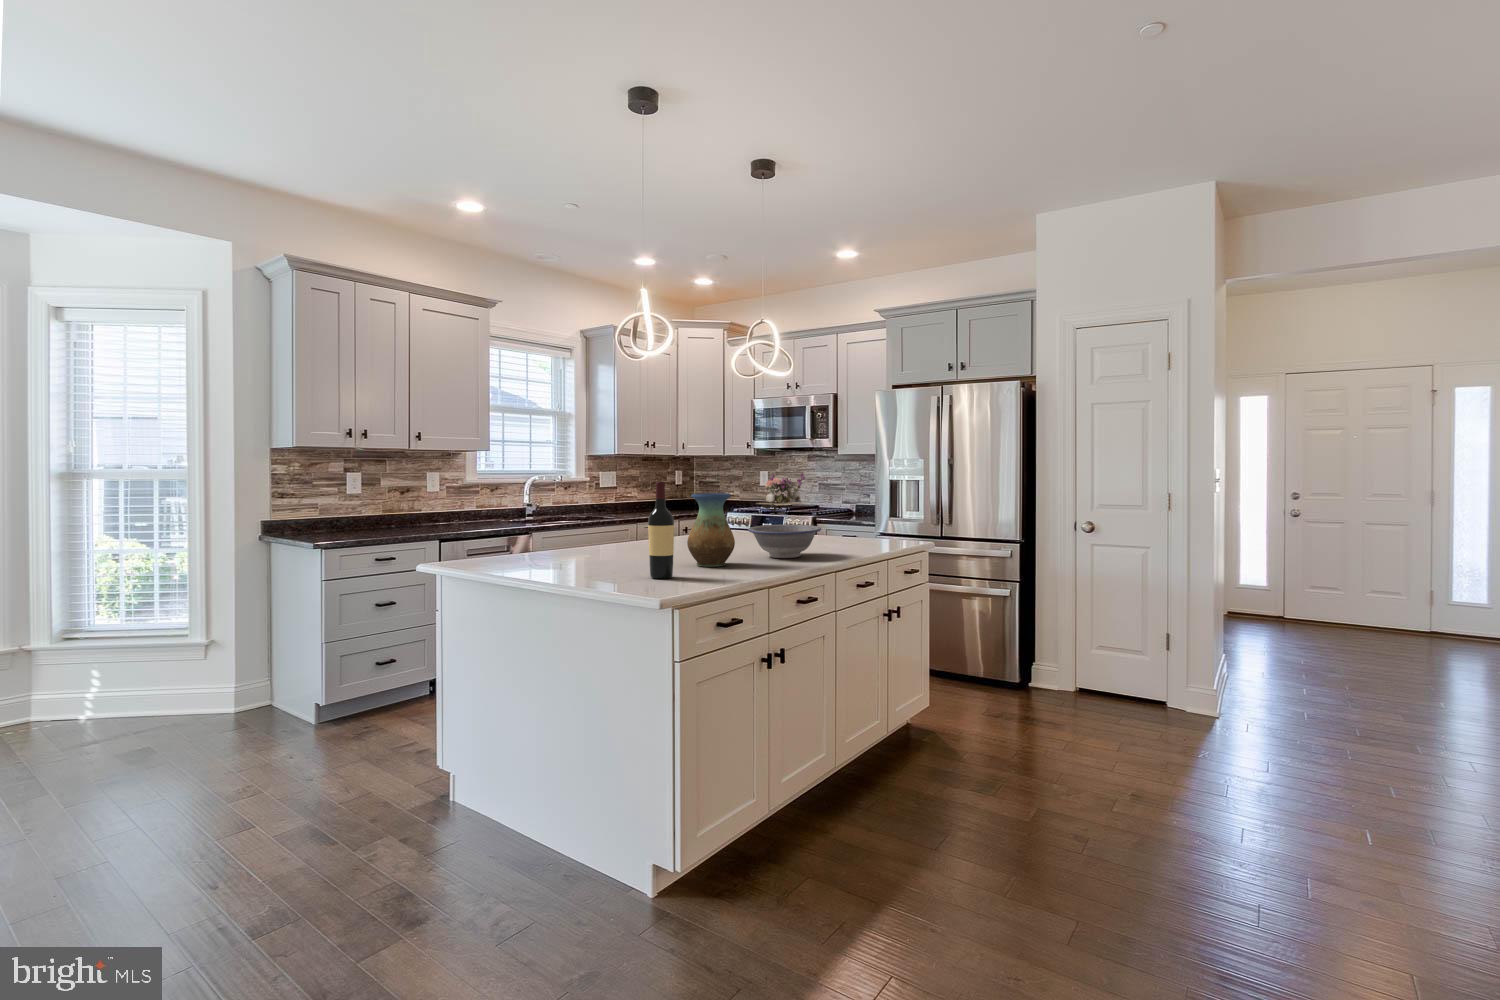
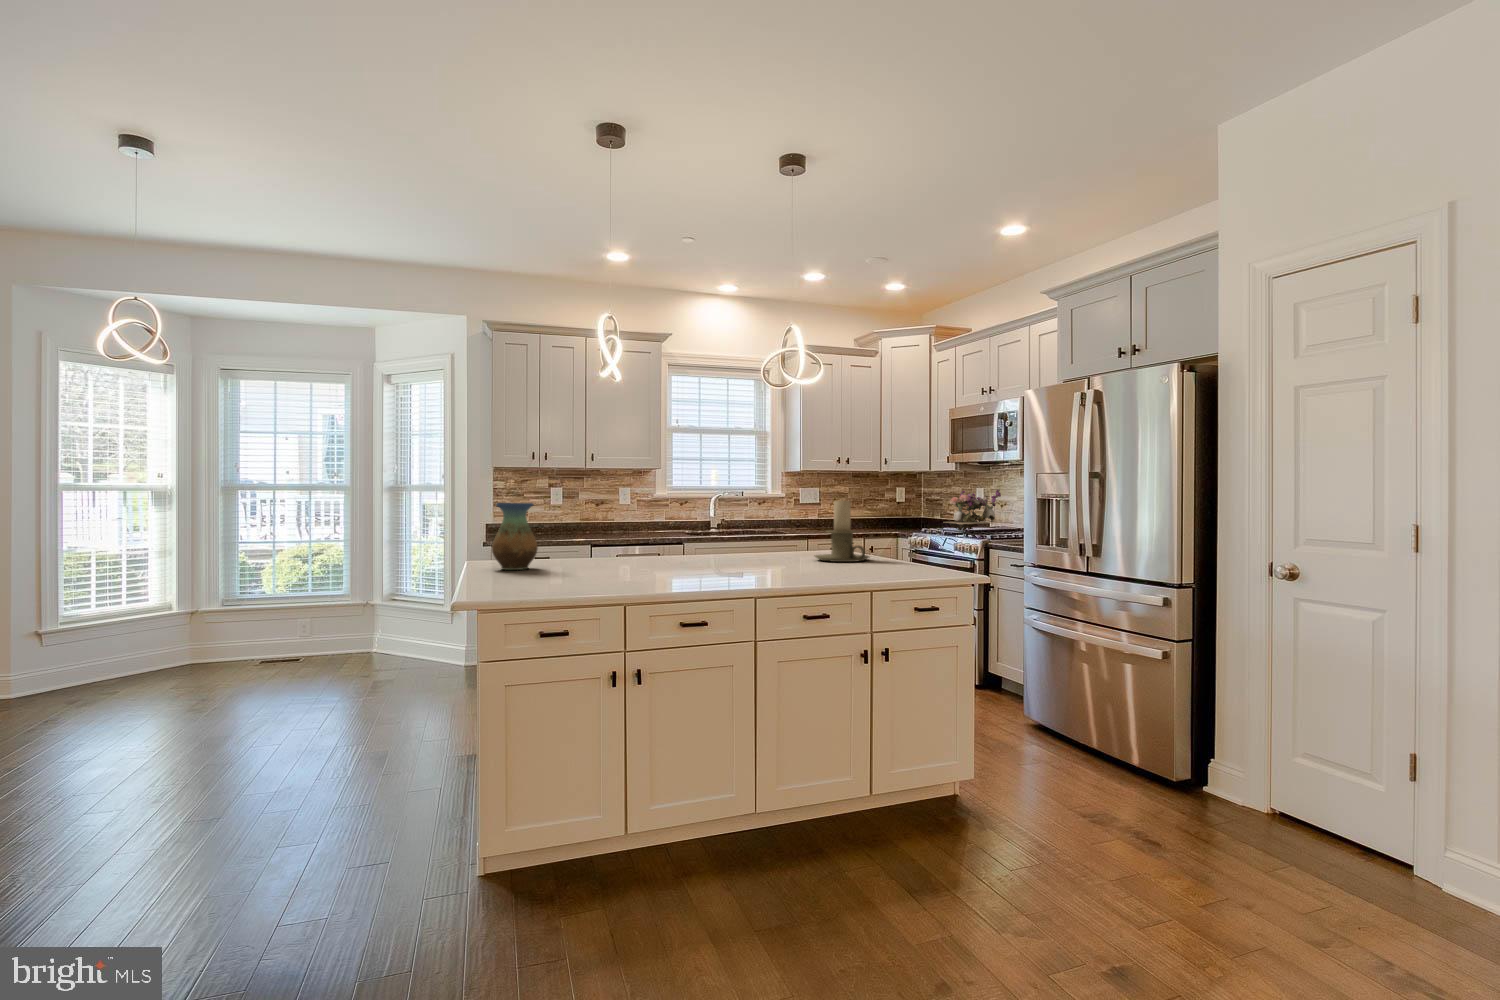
wine bottle: present [648,481,674,579] -> none [541,489,564,574]
candle holder: none [811,488,864,546] -> present [815,501,869,562]
vase: present [687,493,735,567] -> present [492,503,538,570]
bowl: present [748,524,821,558] -> none [694,535,767,567]

